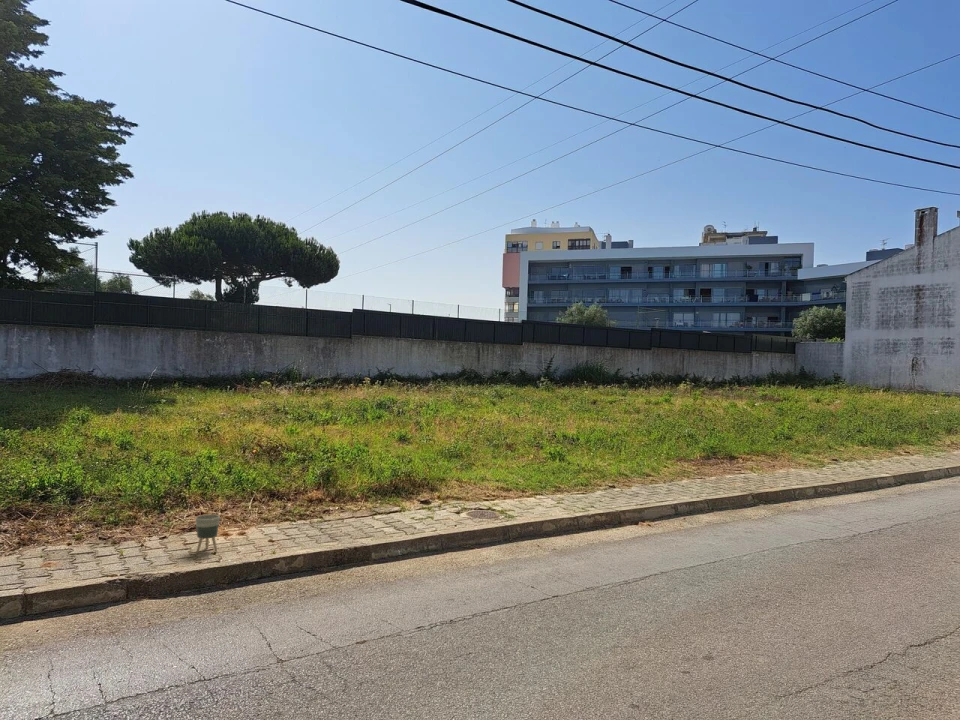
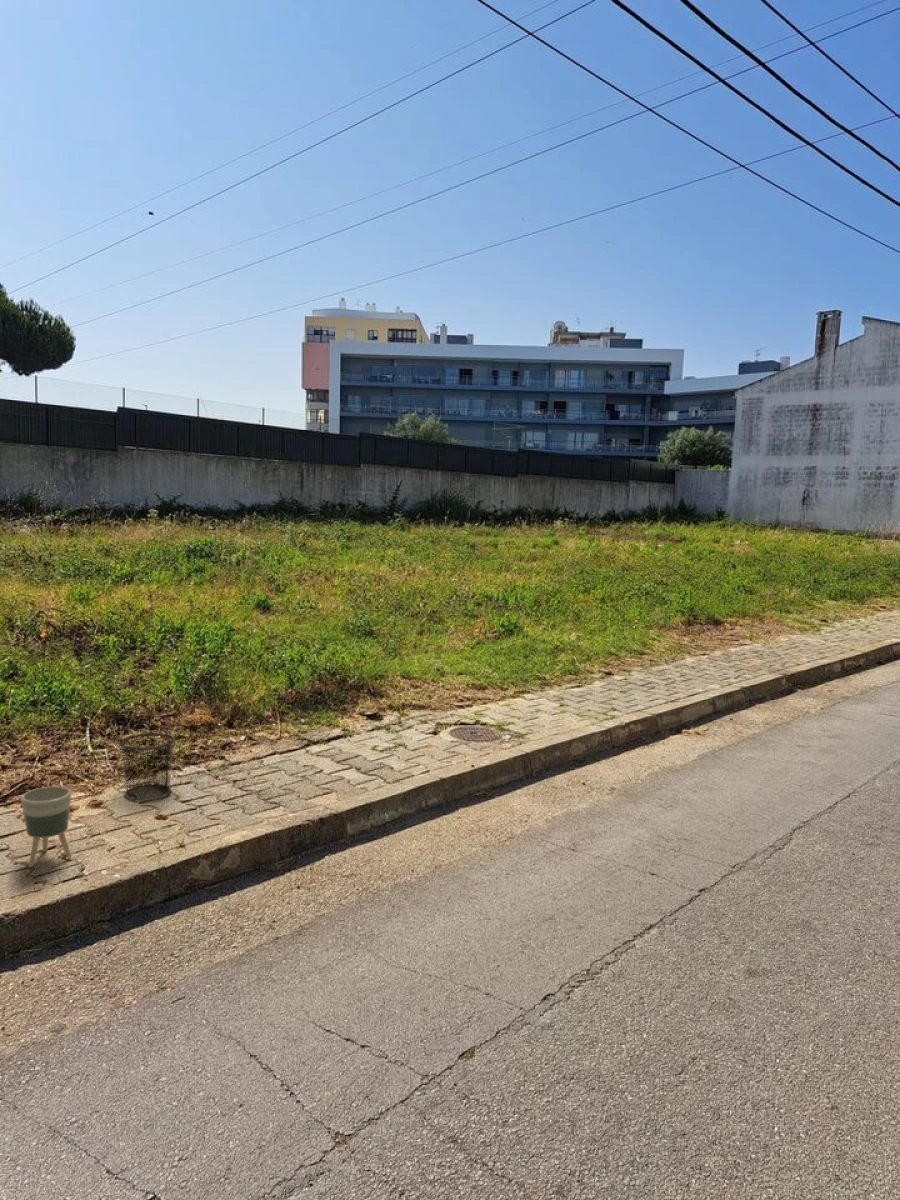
trash can: none [257,497,286,532] -> present [120,733,174,801]

